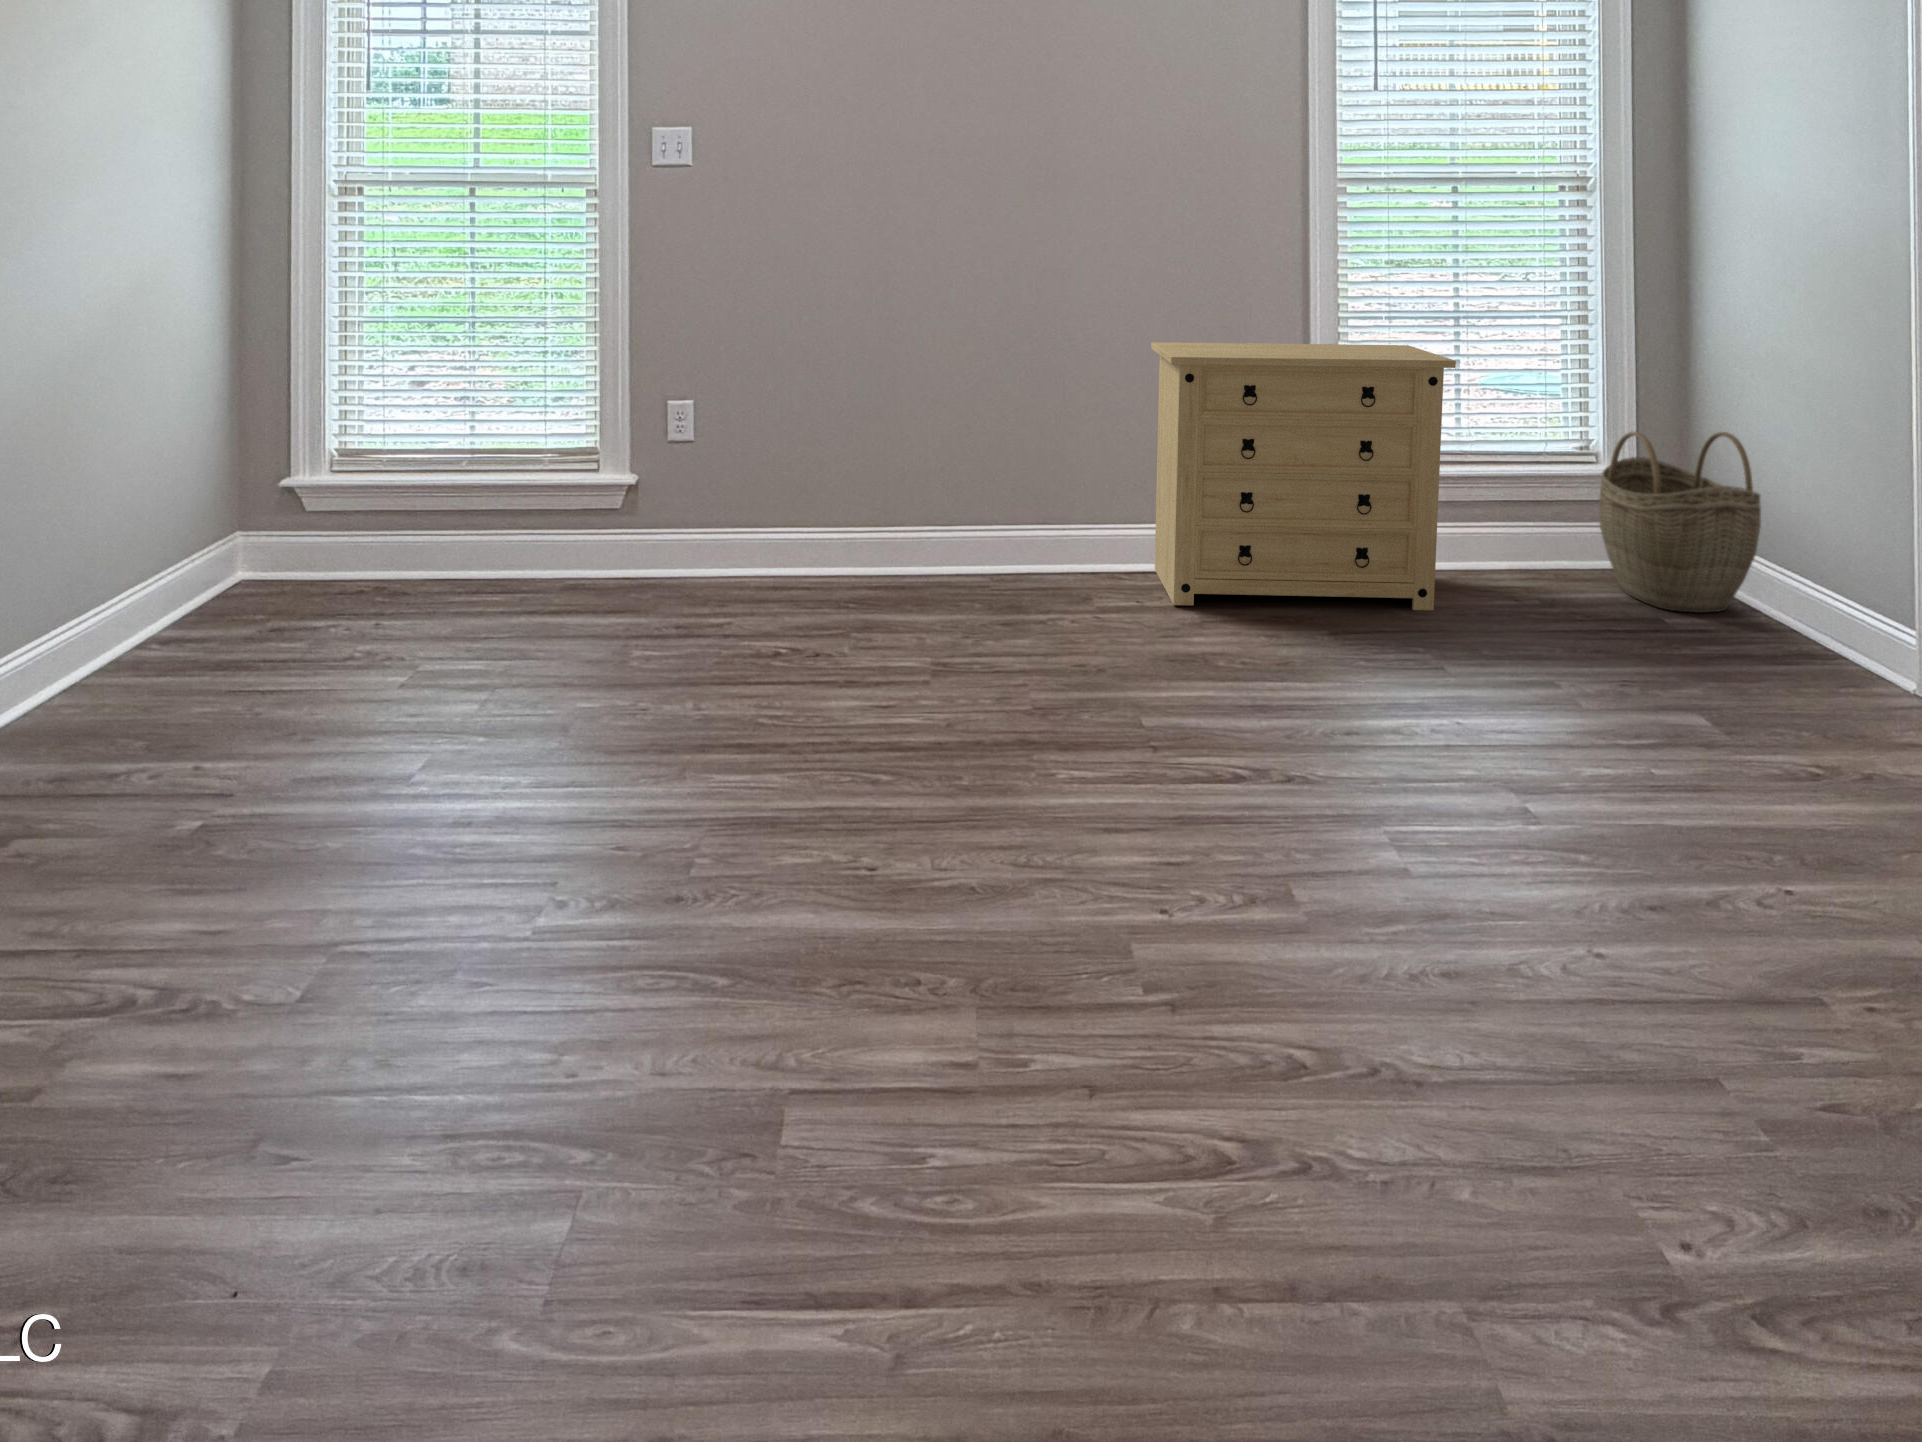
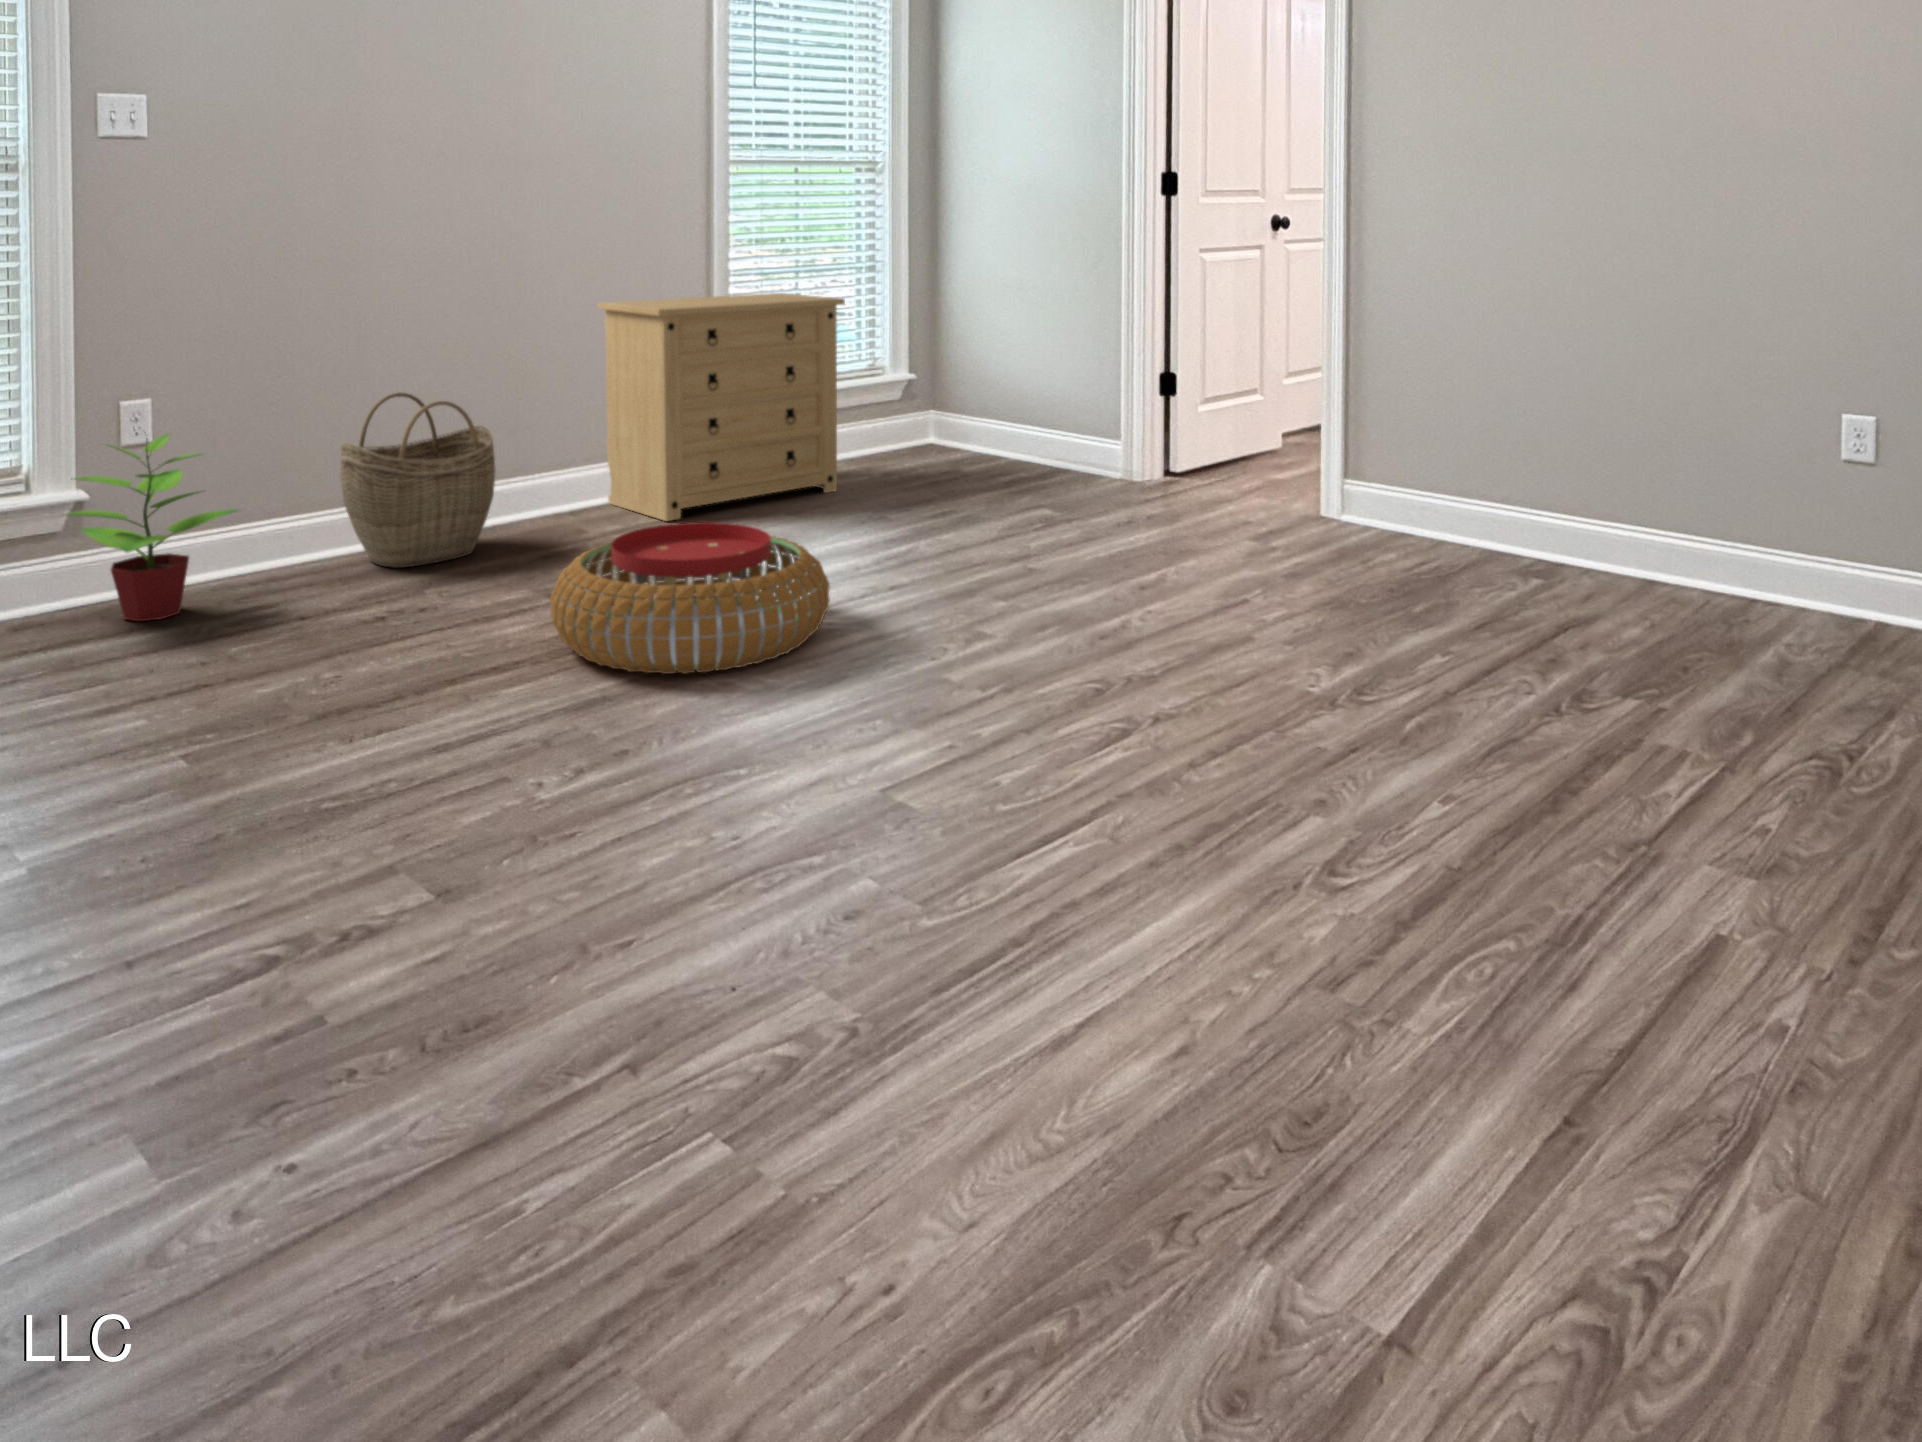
potted plant: none [581,430,719,602] -> present [67,434,238,621]
woven basket: present [1599,432,1761,613] -> present [341,392,495,568]
pouf: none [798,618,1132,825] -> present [550,522,830,674]

